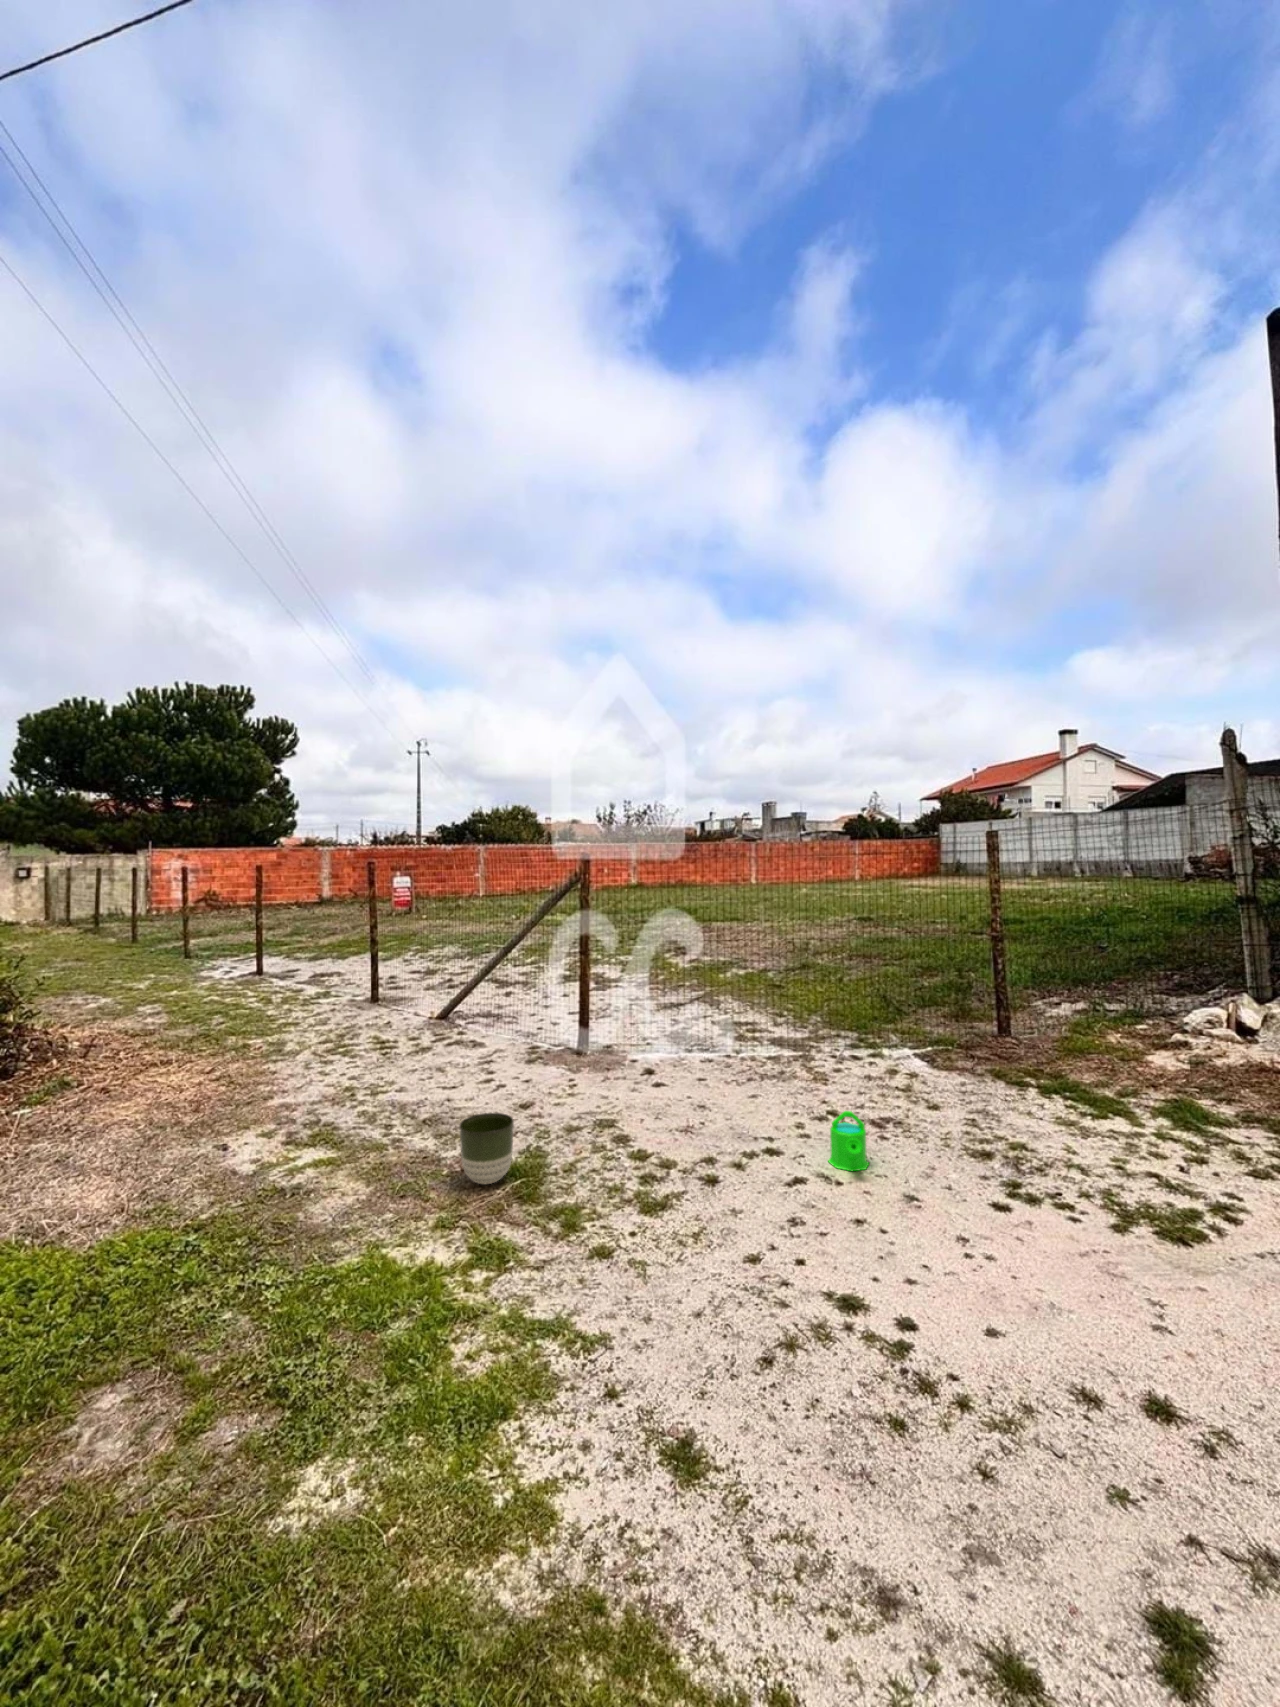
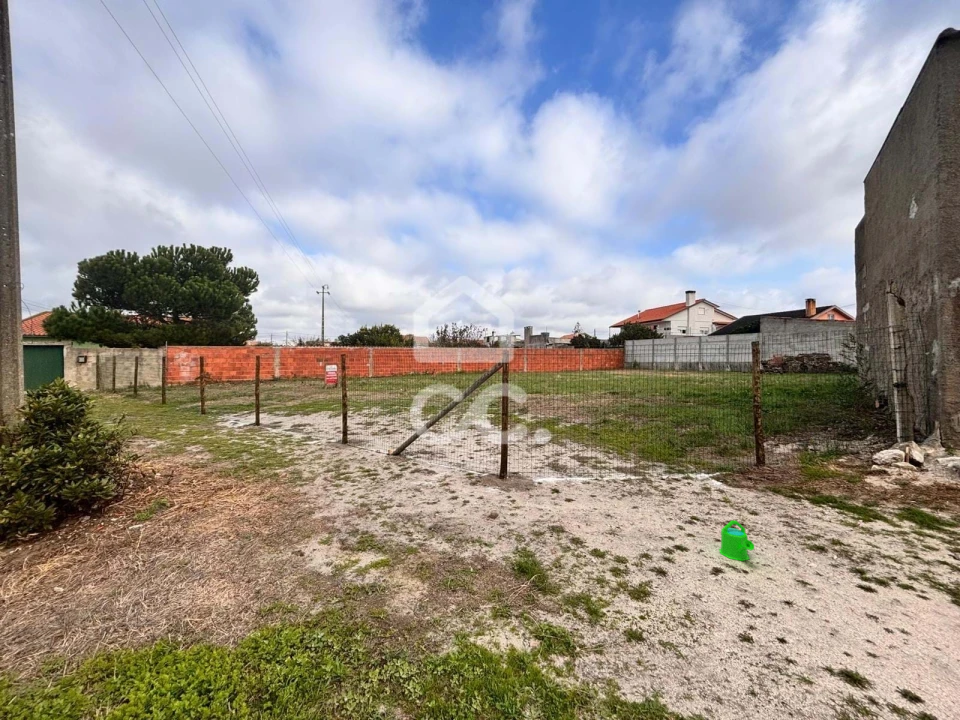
planter: present [459,1113,514,1185] -> none [489,527,526,579]

